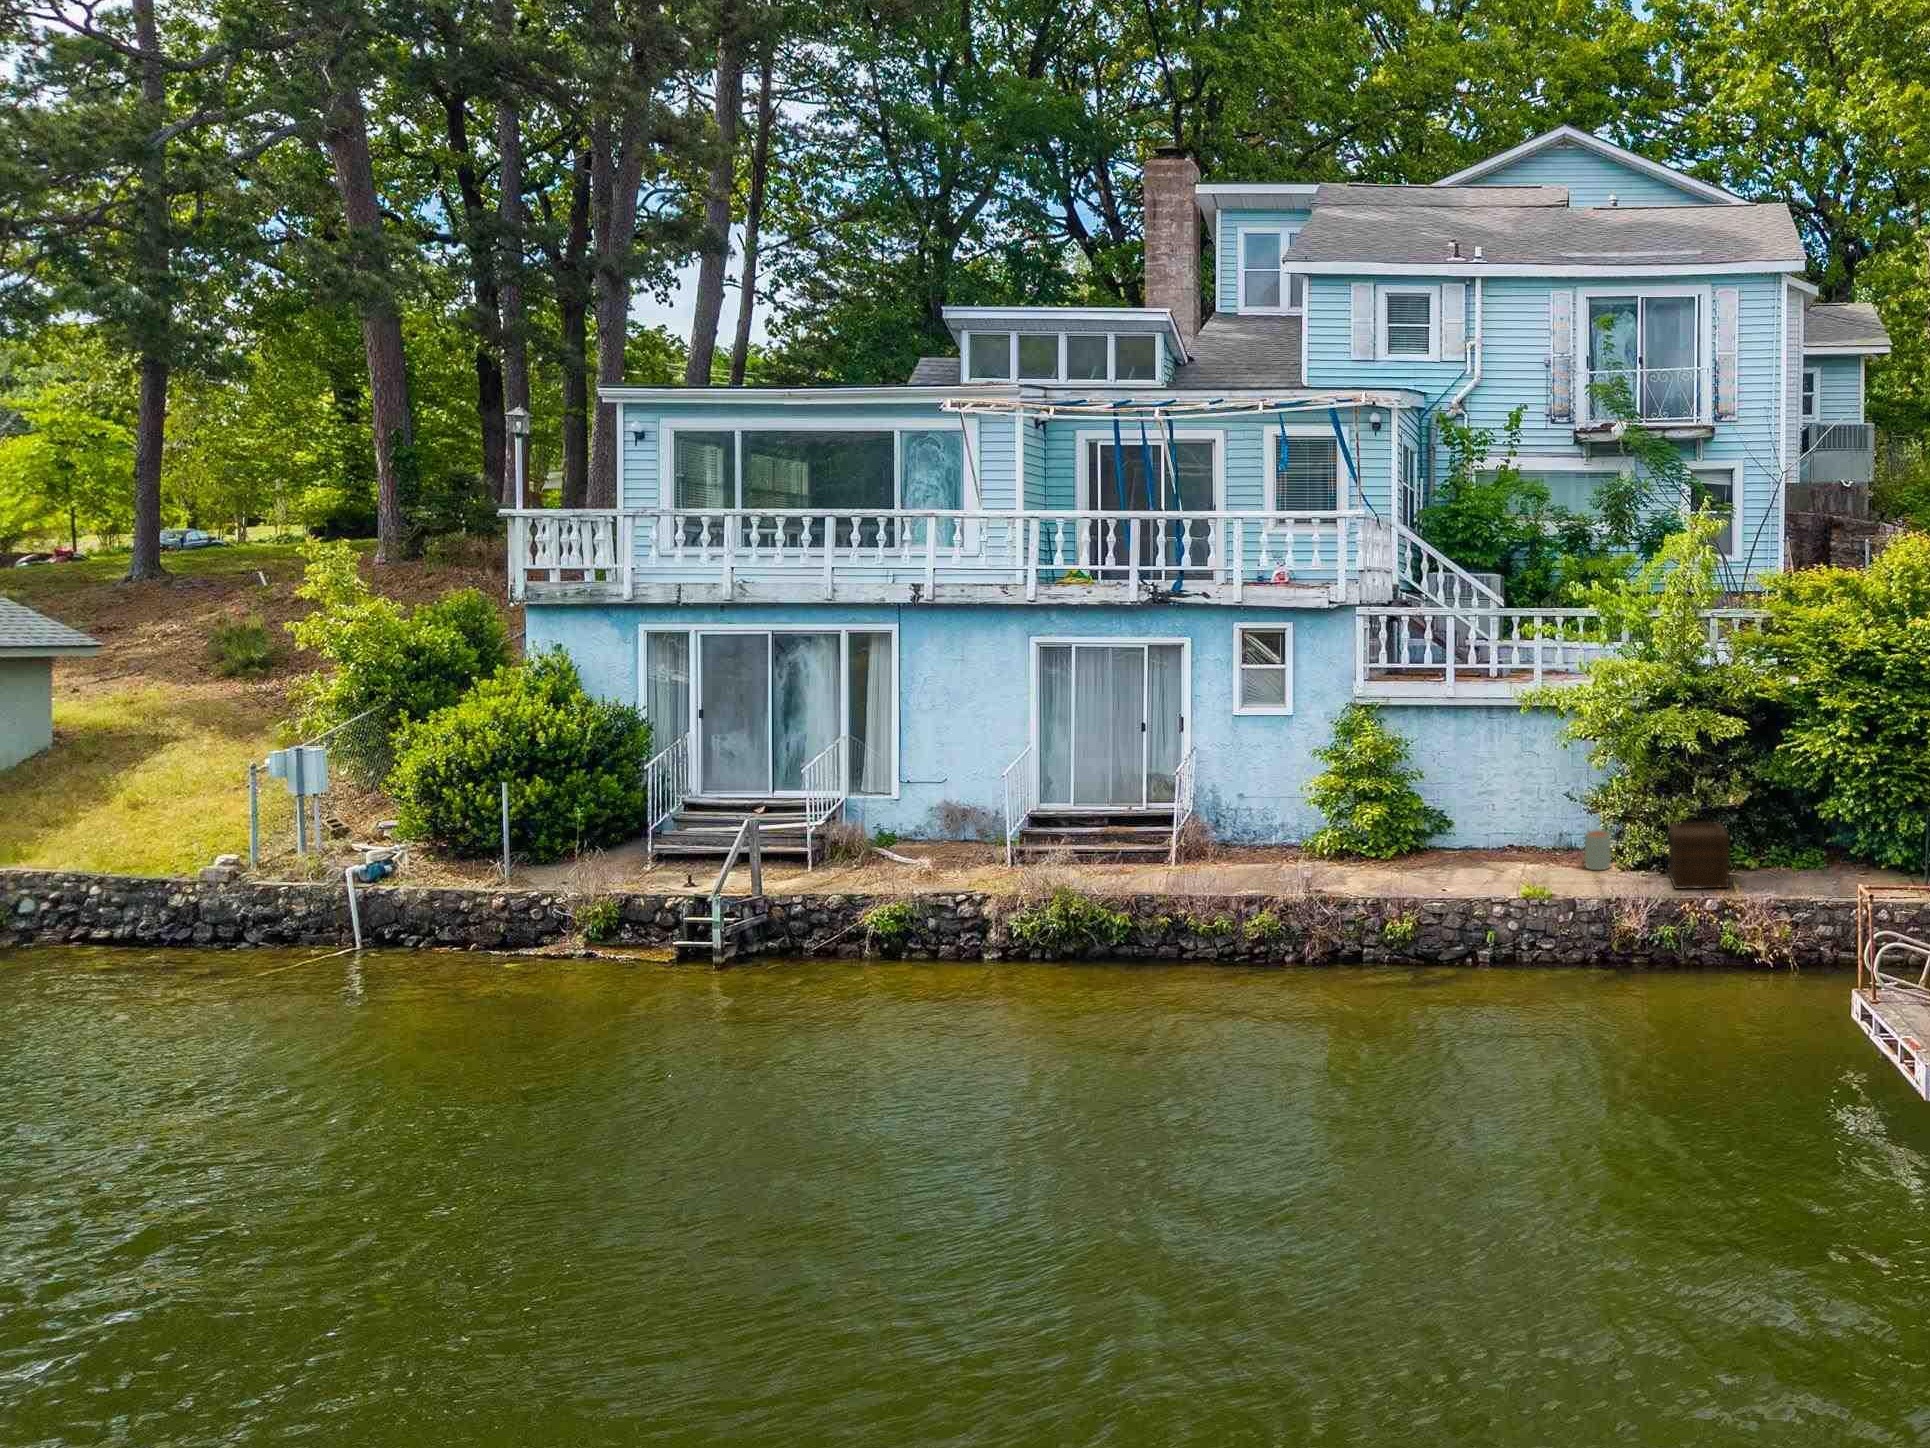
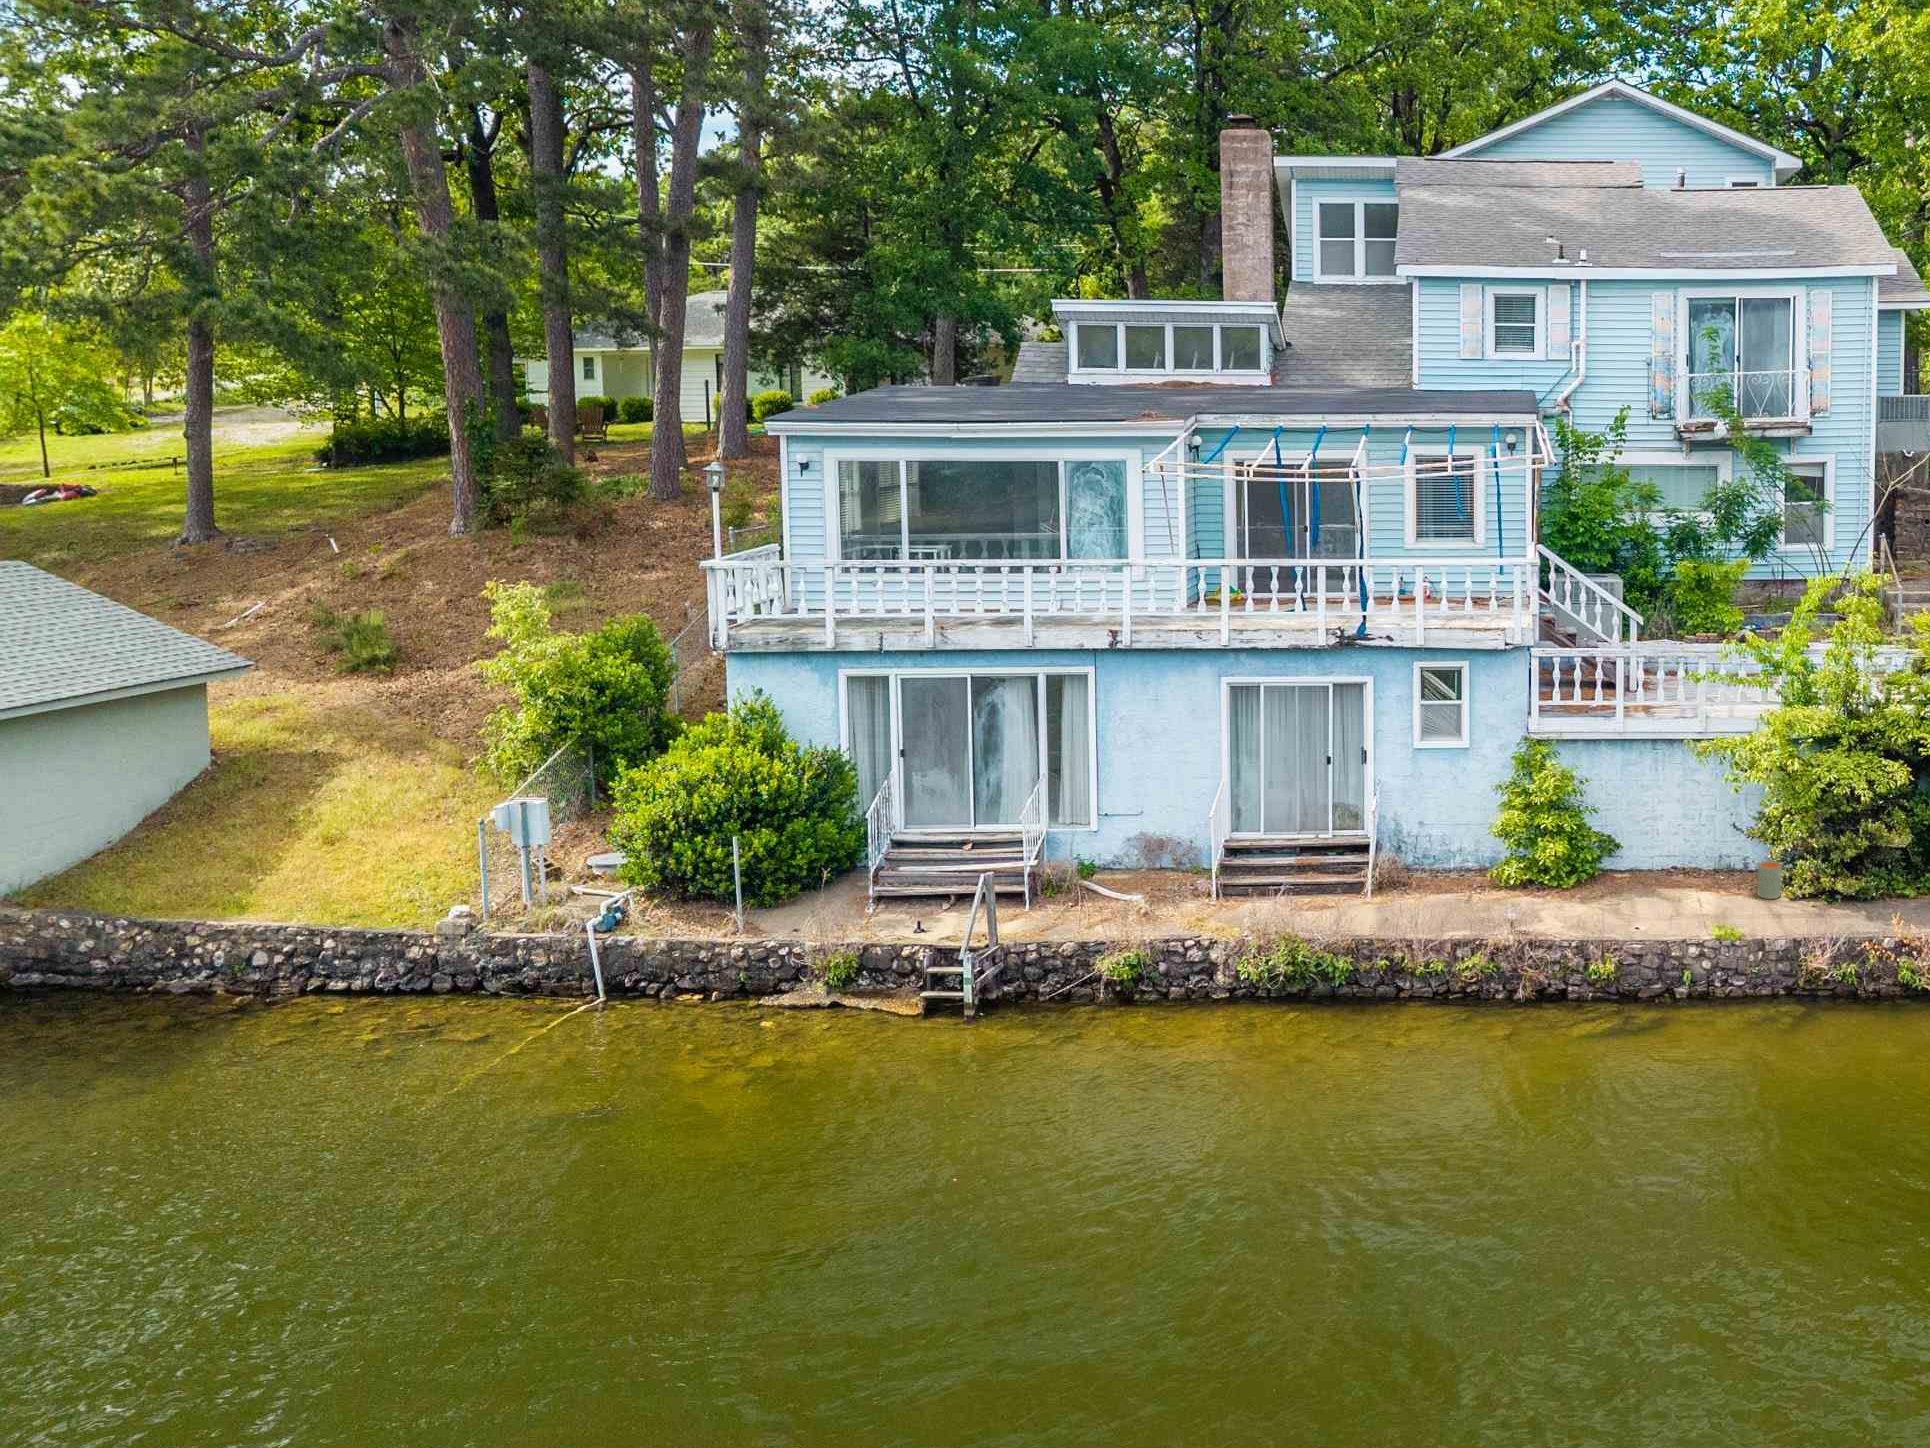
wooden crate: present [1668,823,1729,889] -> none [1837,856,1902,921]

